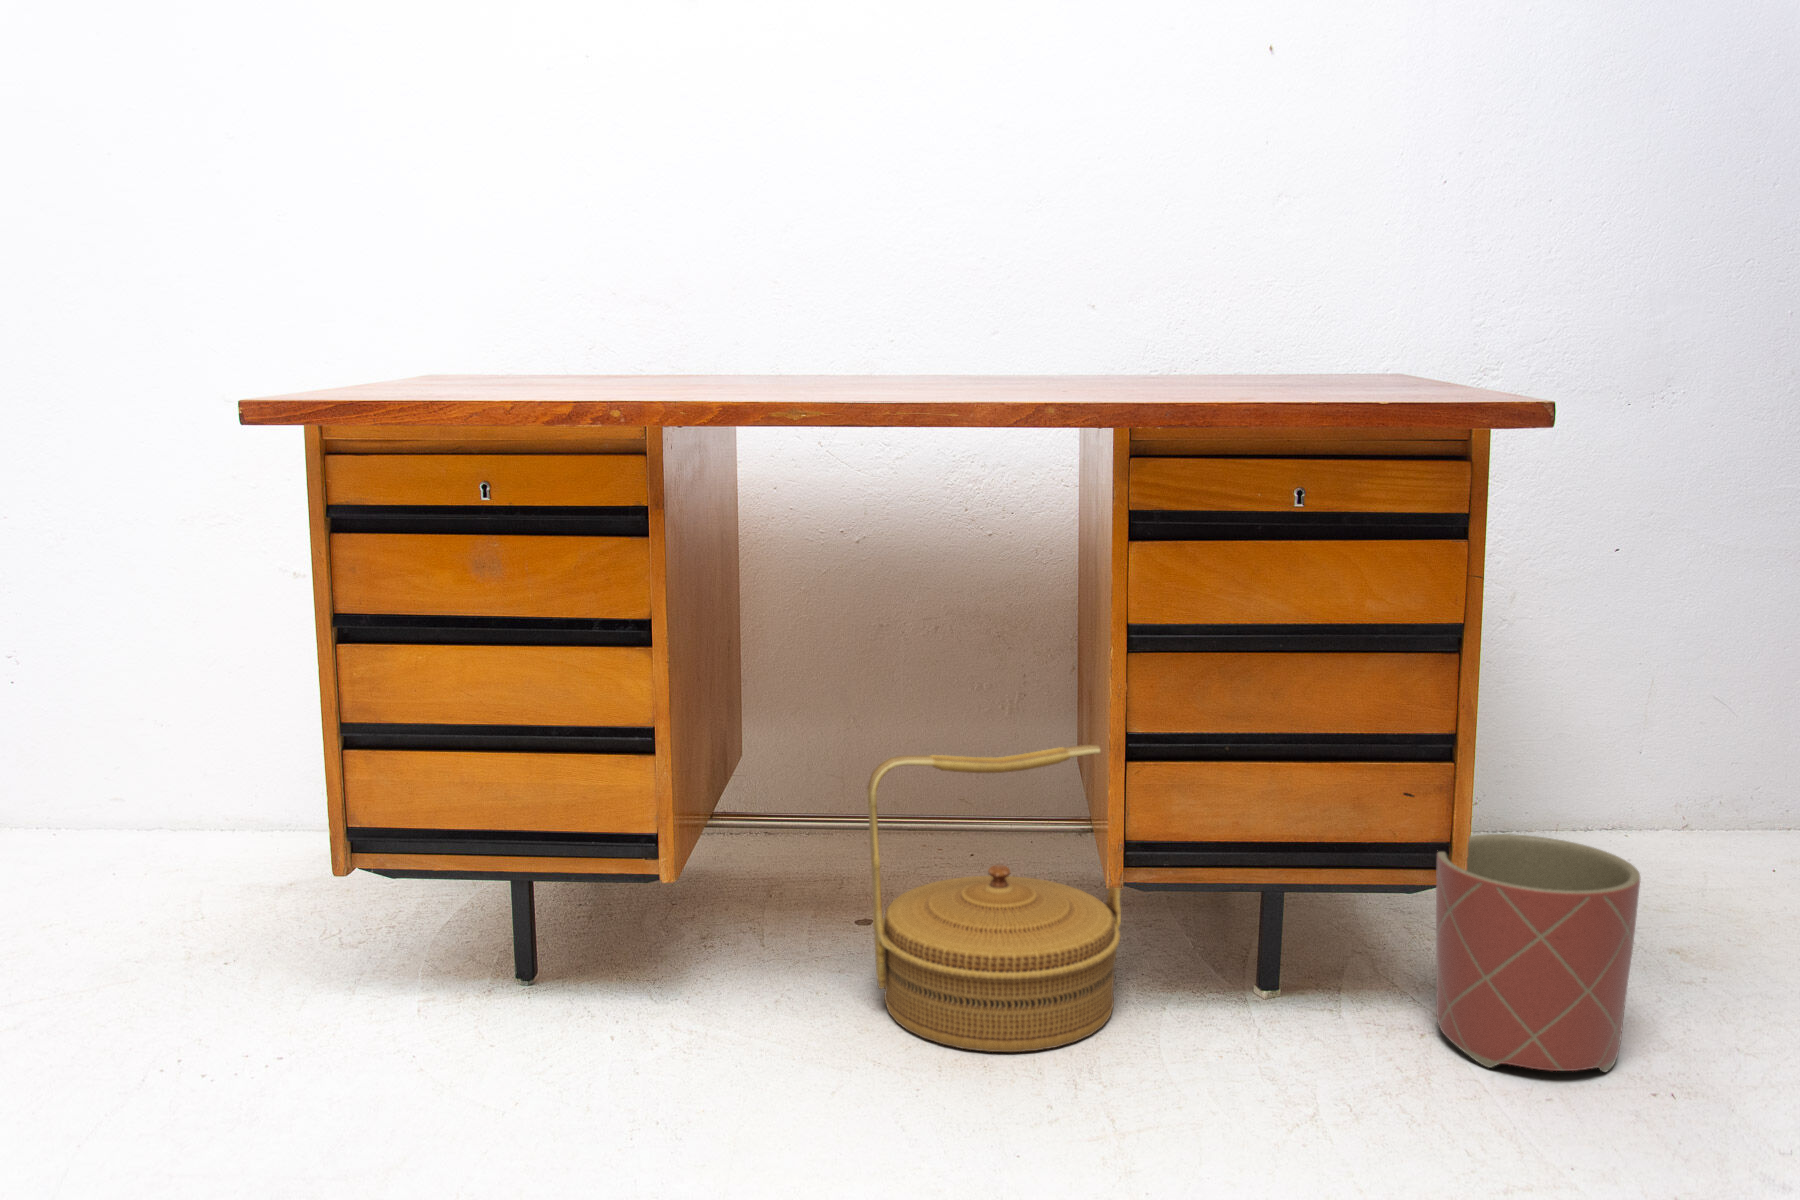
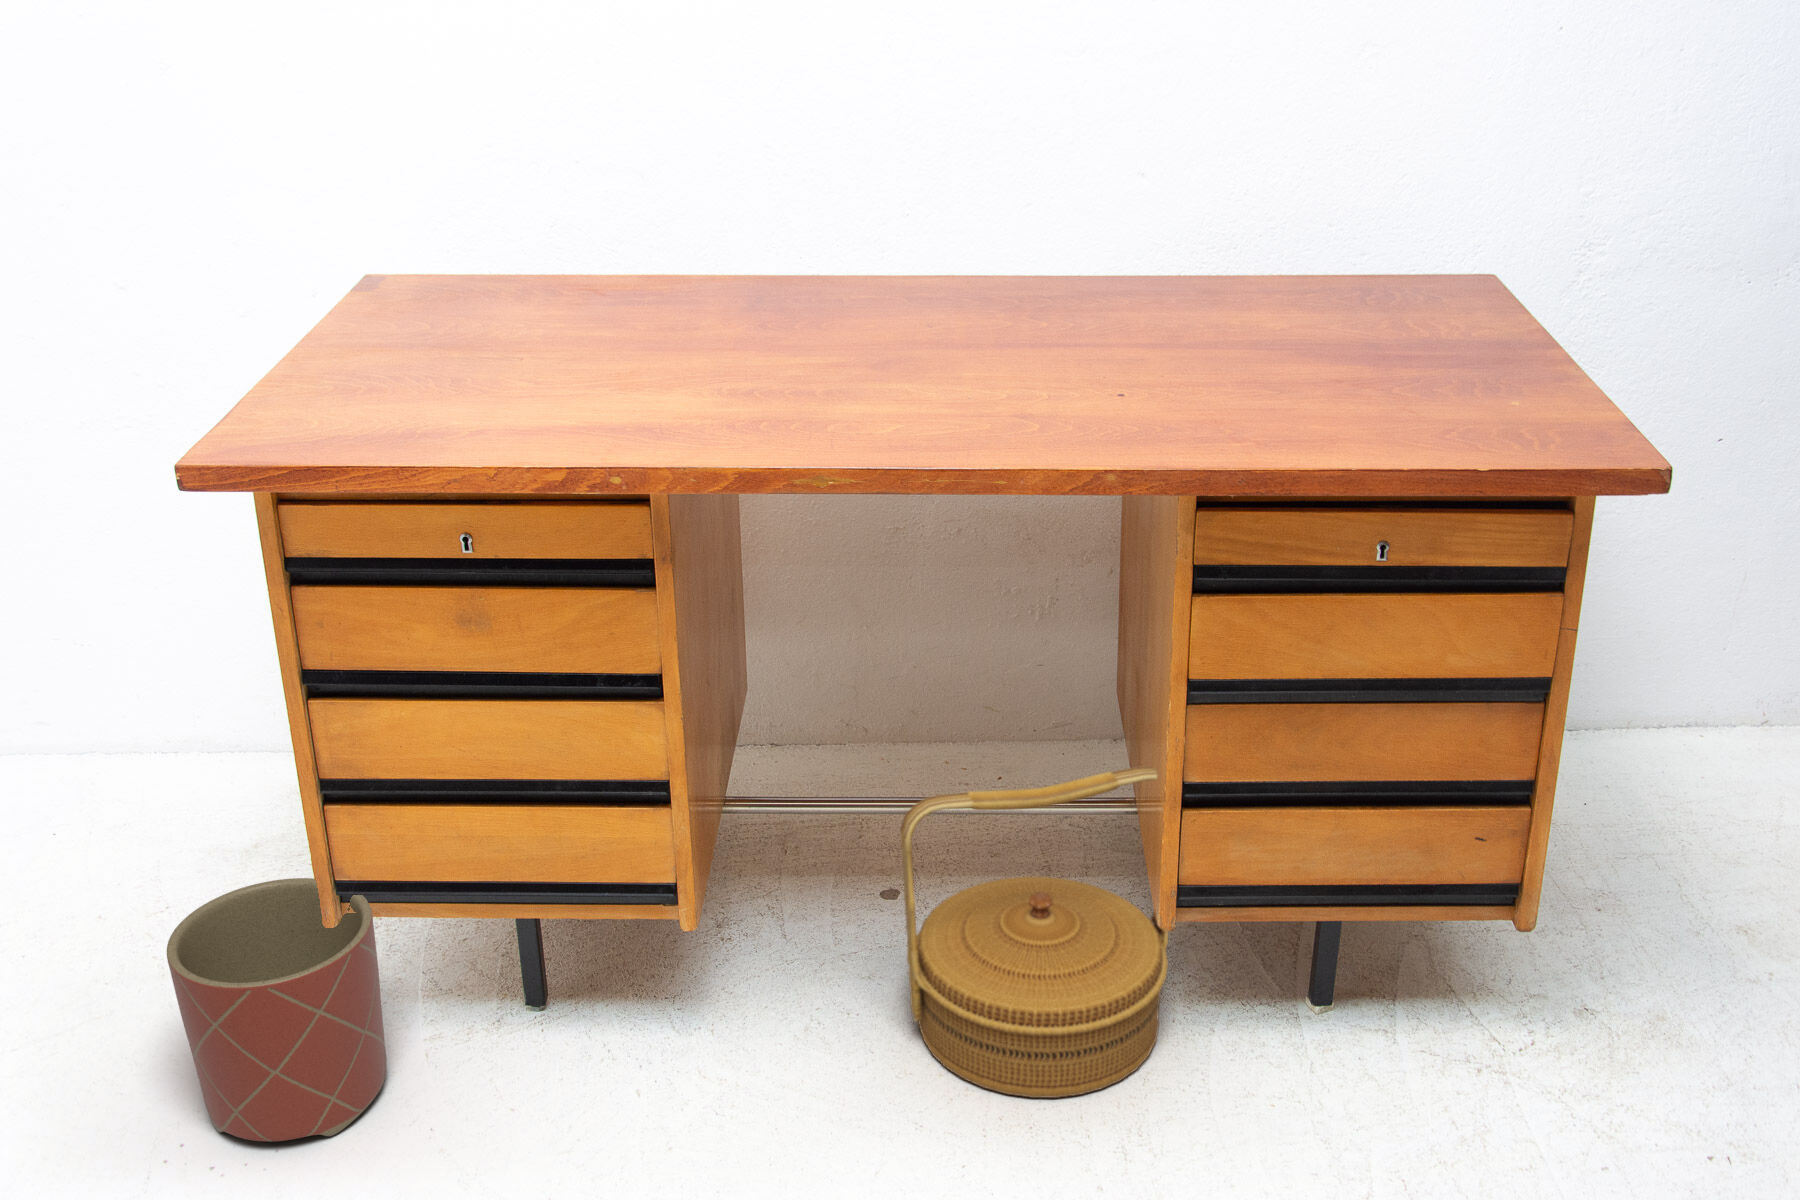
planter: present [1436,834,1640,1072] -> present [167,878,387,1141]

